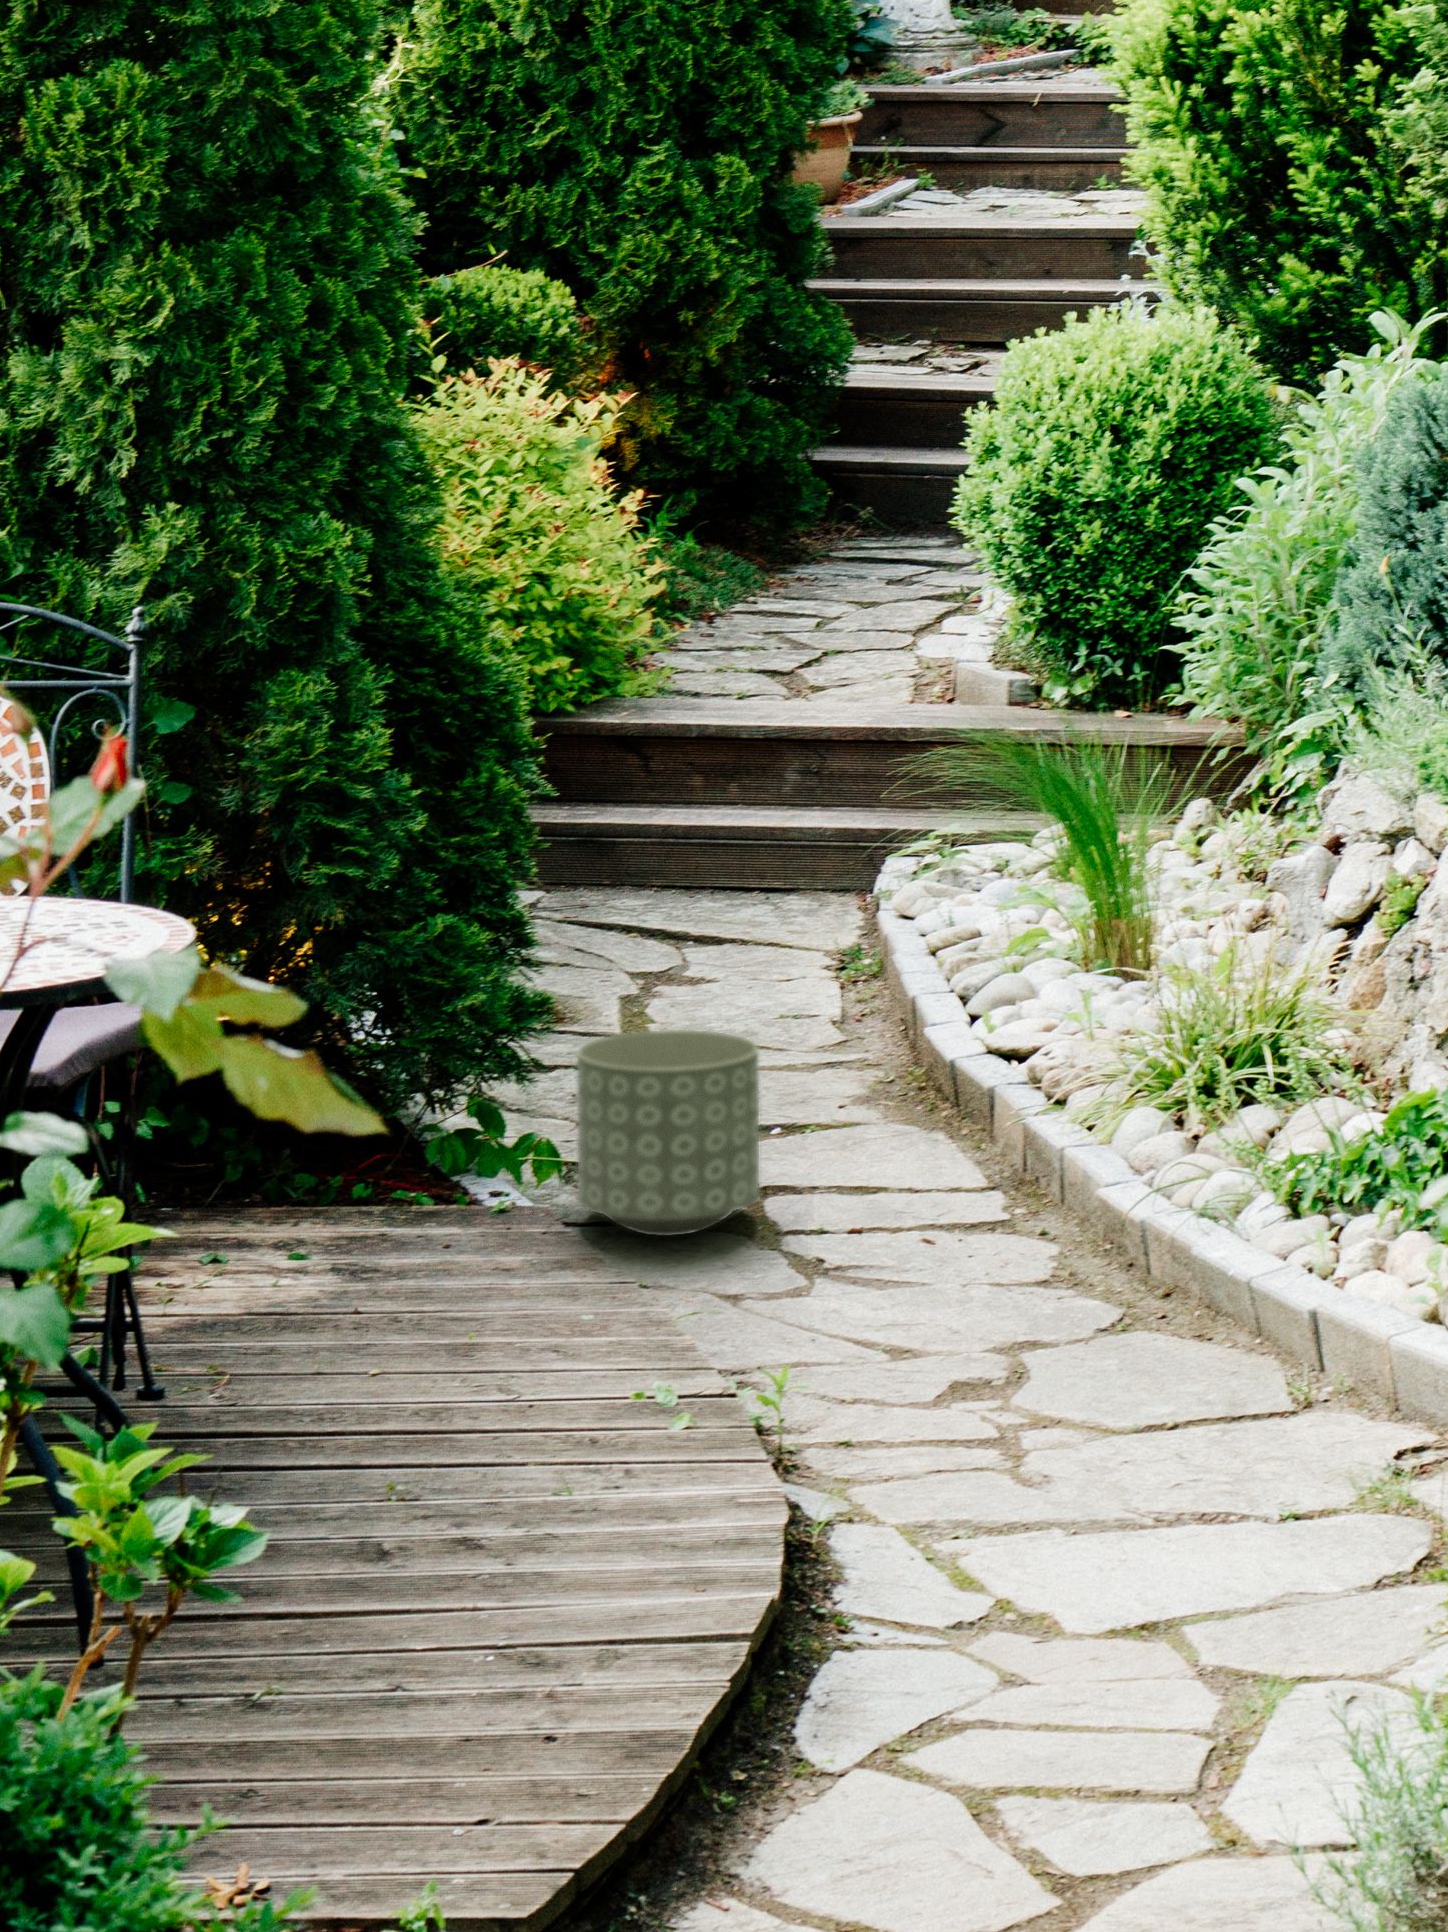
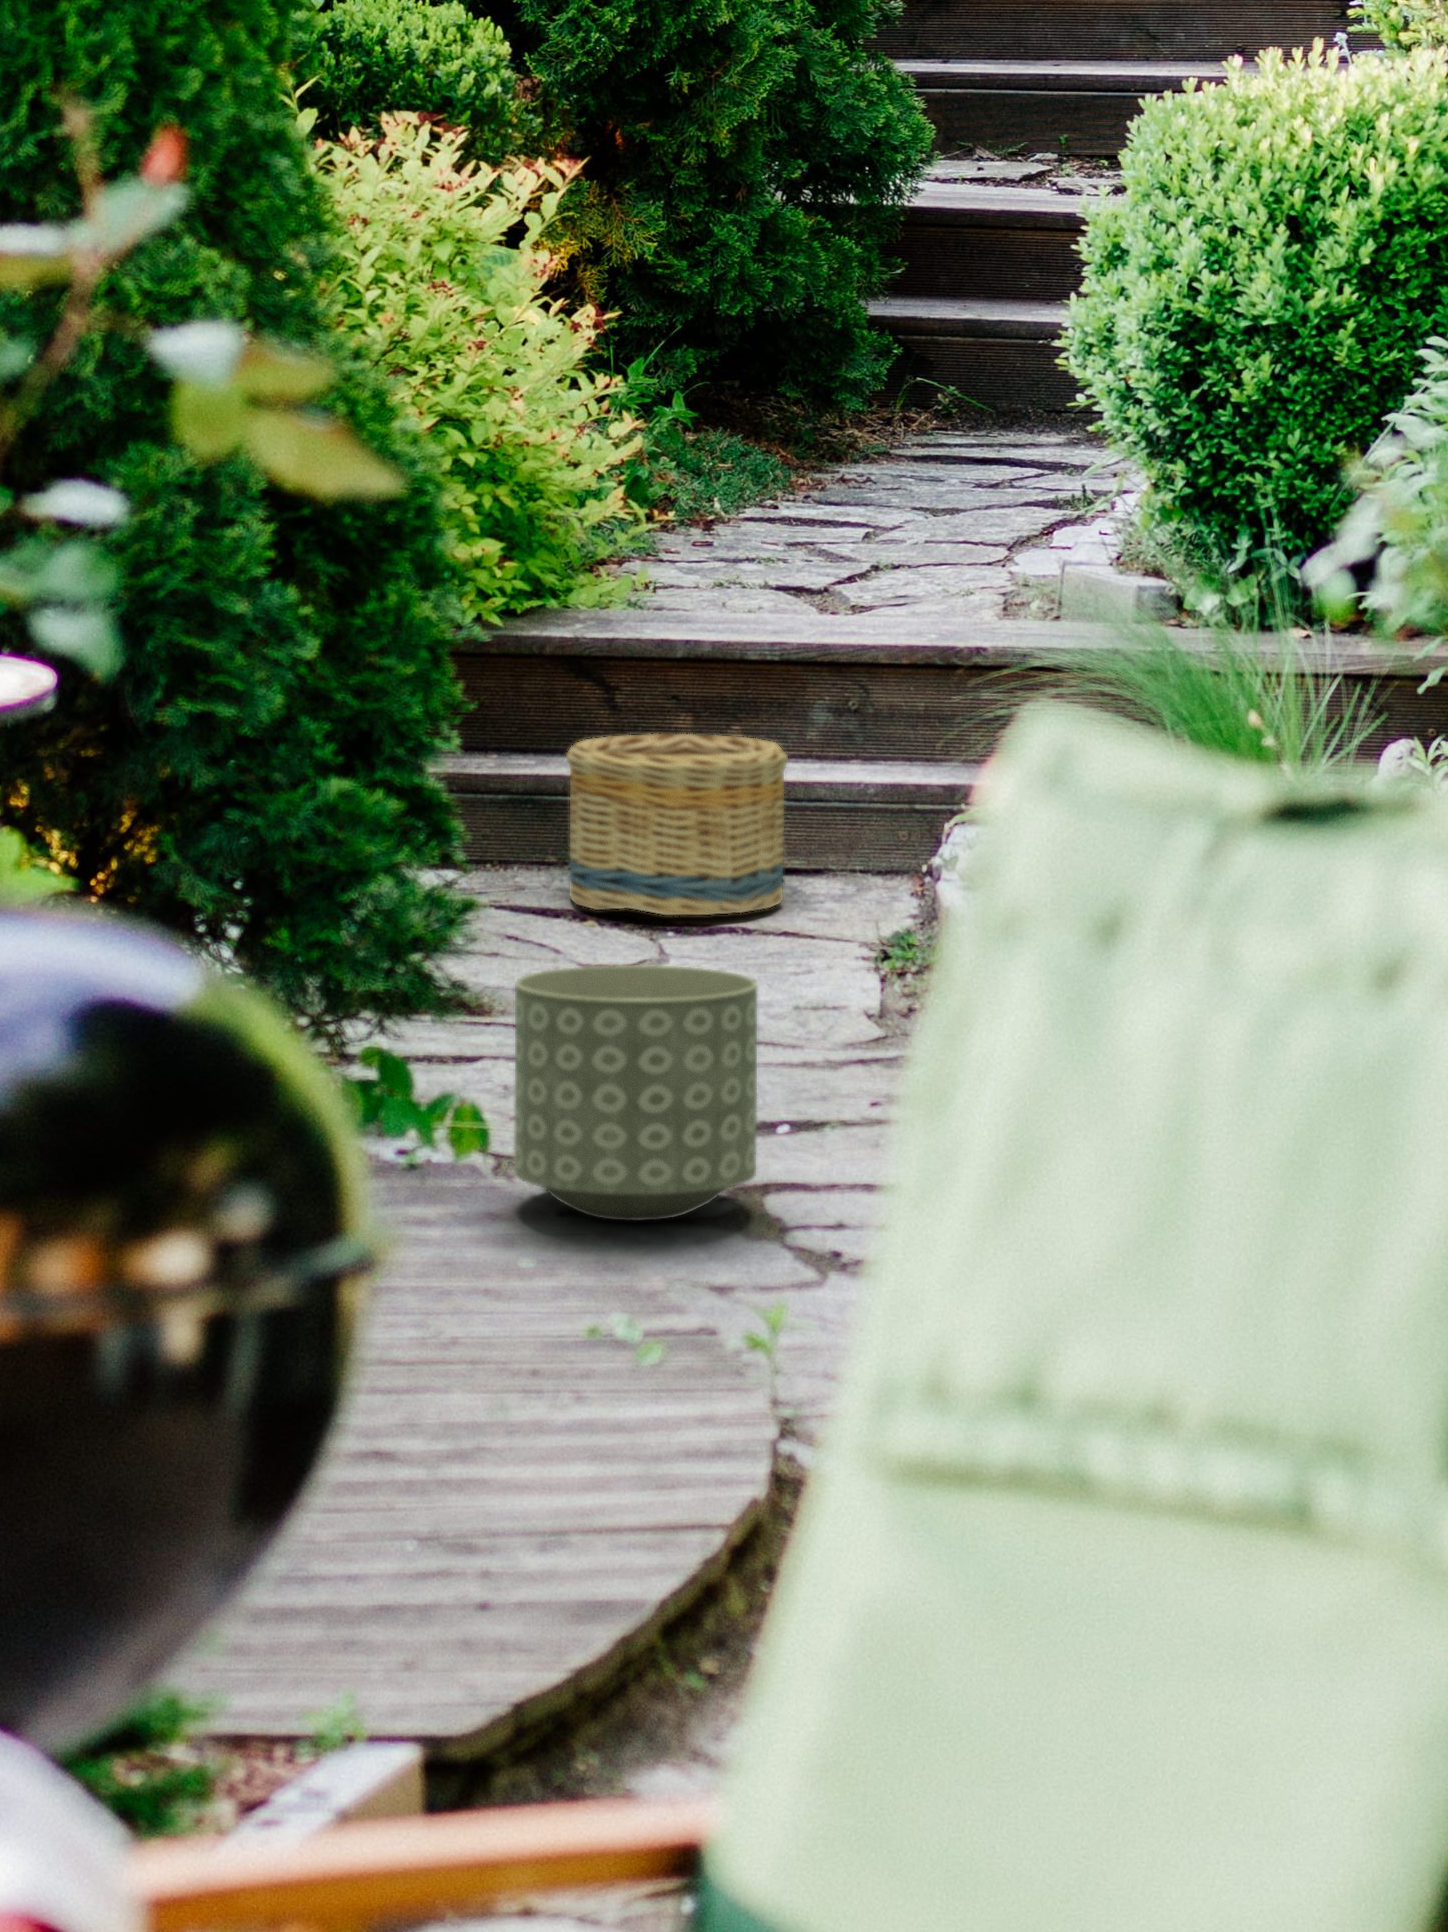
basket: none [613,806,771,946] -> present [566,734,788,915]

